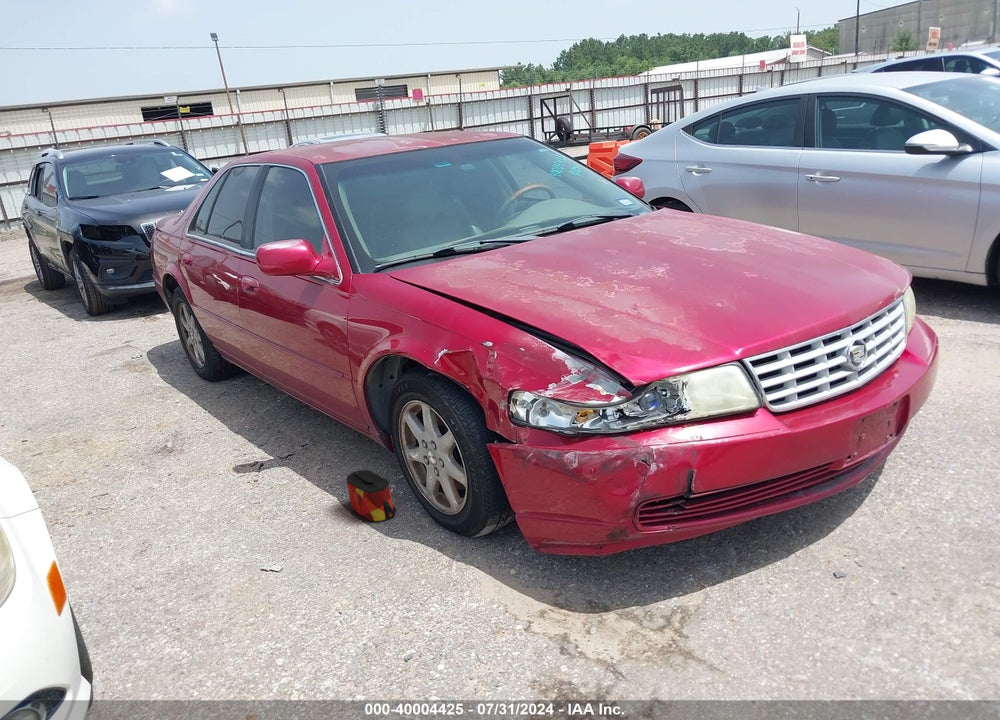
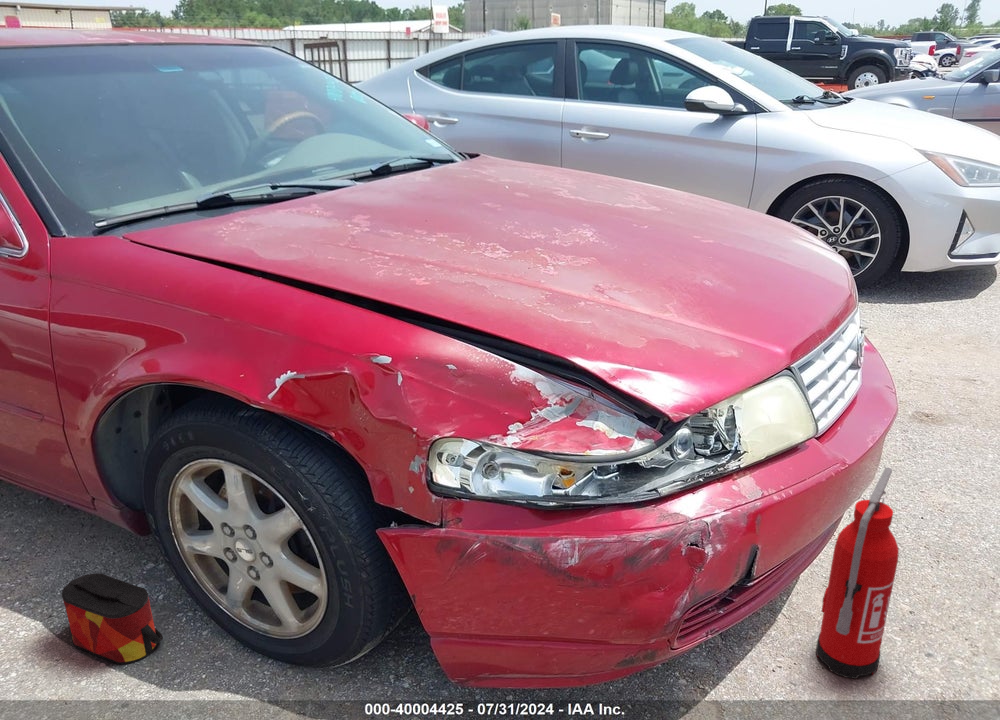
fire extinguisher: none [802,443,851,599] -> present [816,467,899,679]

